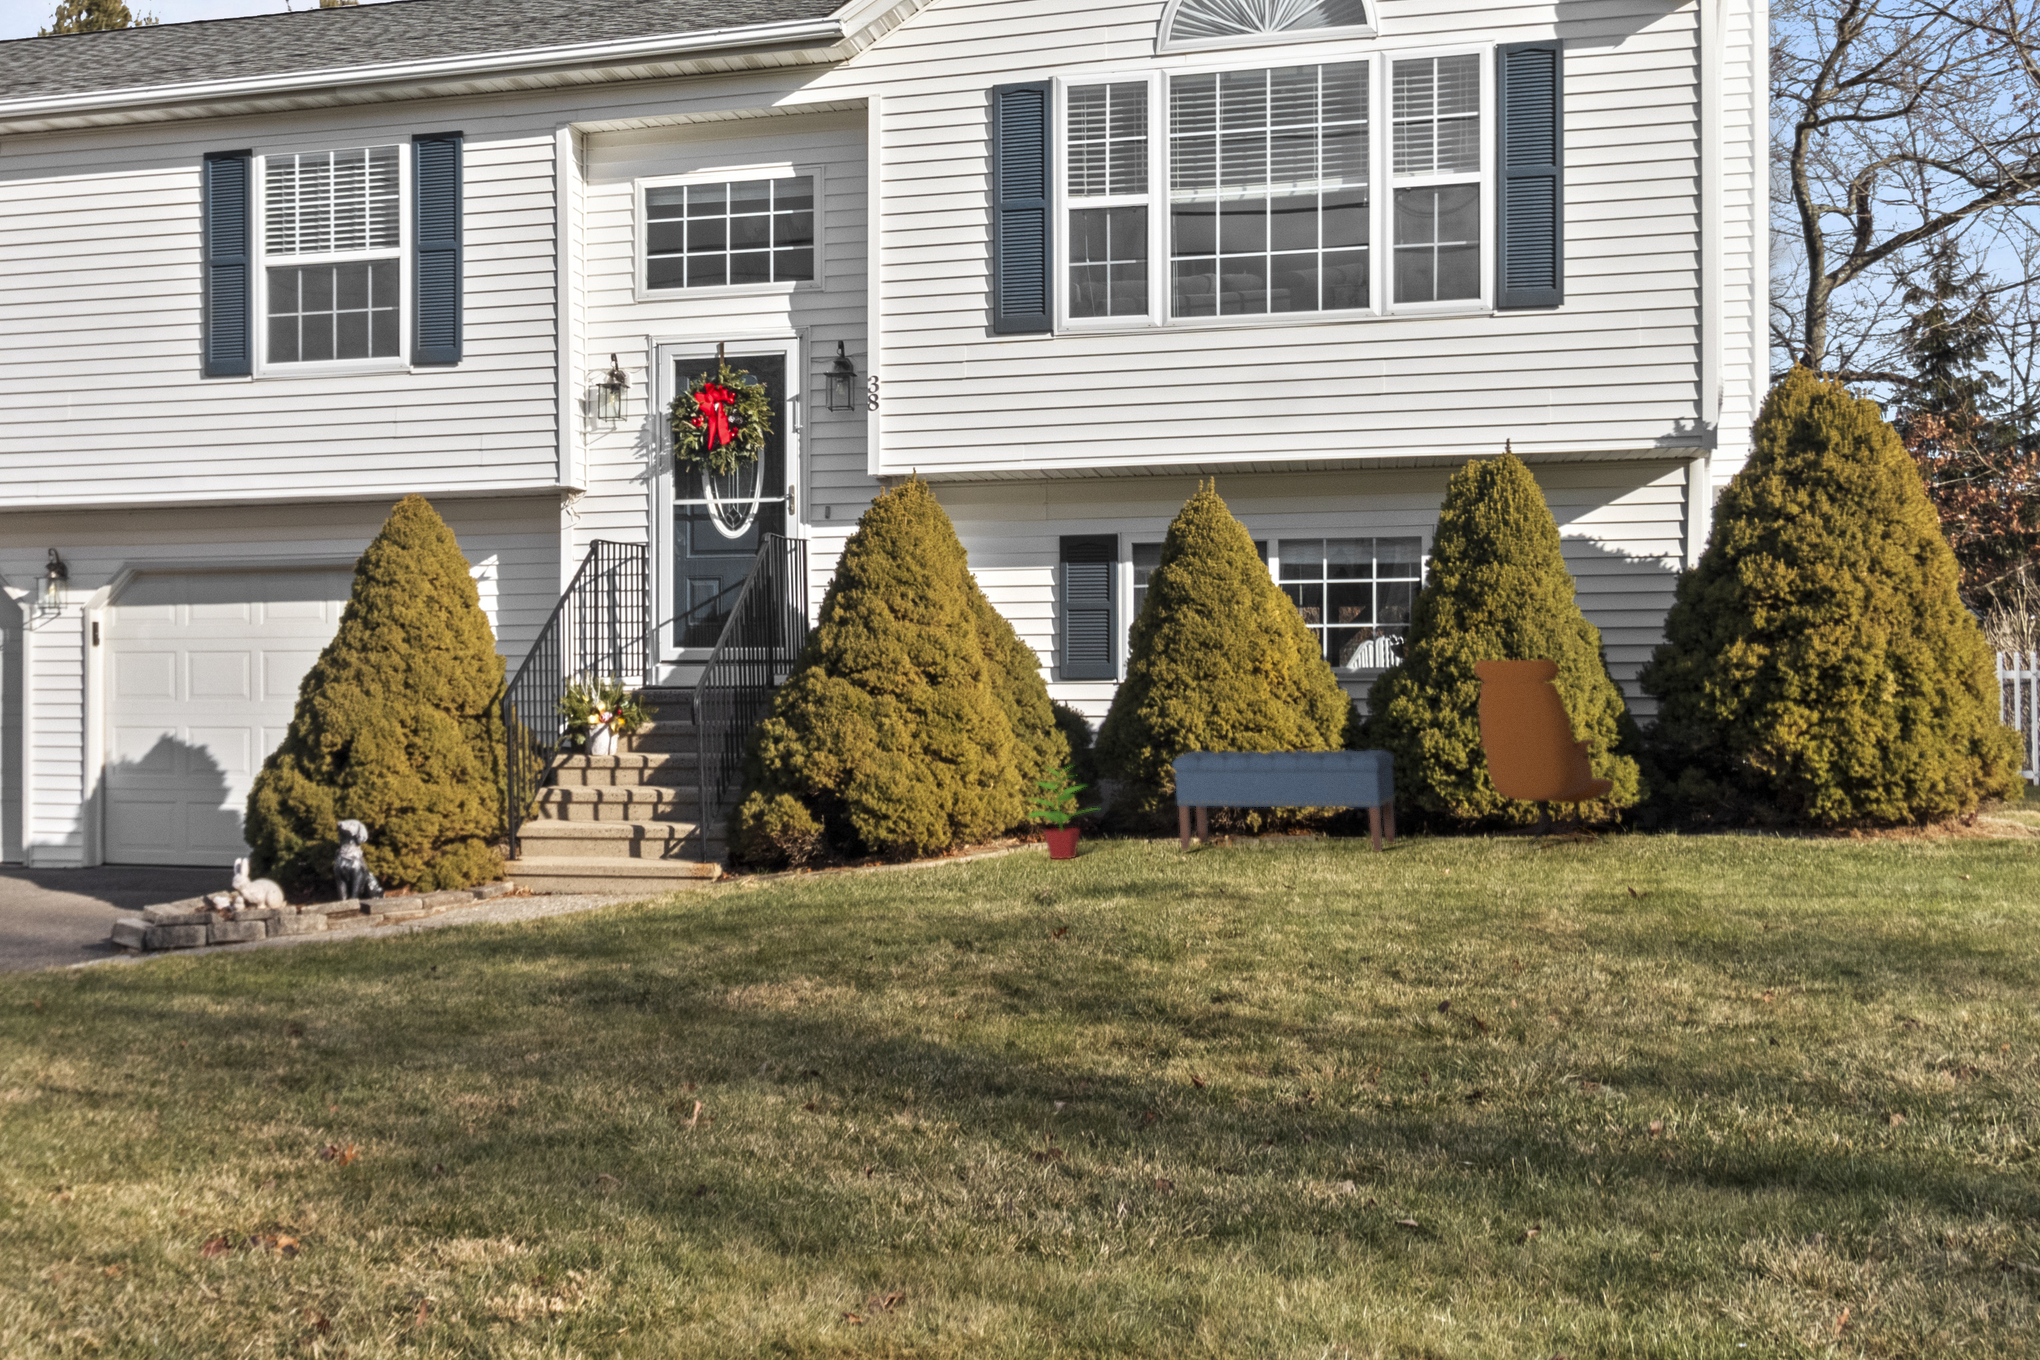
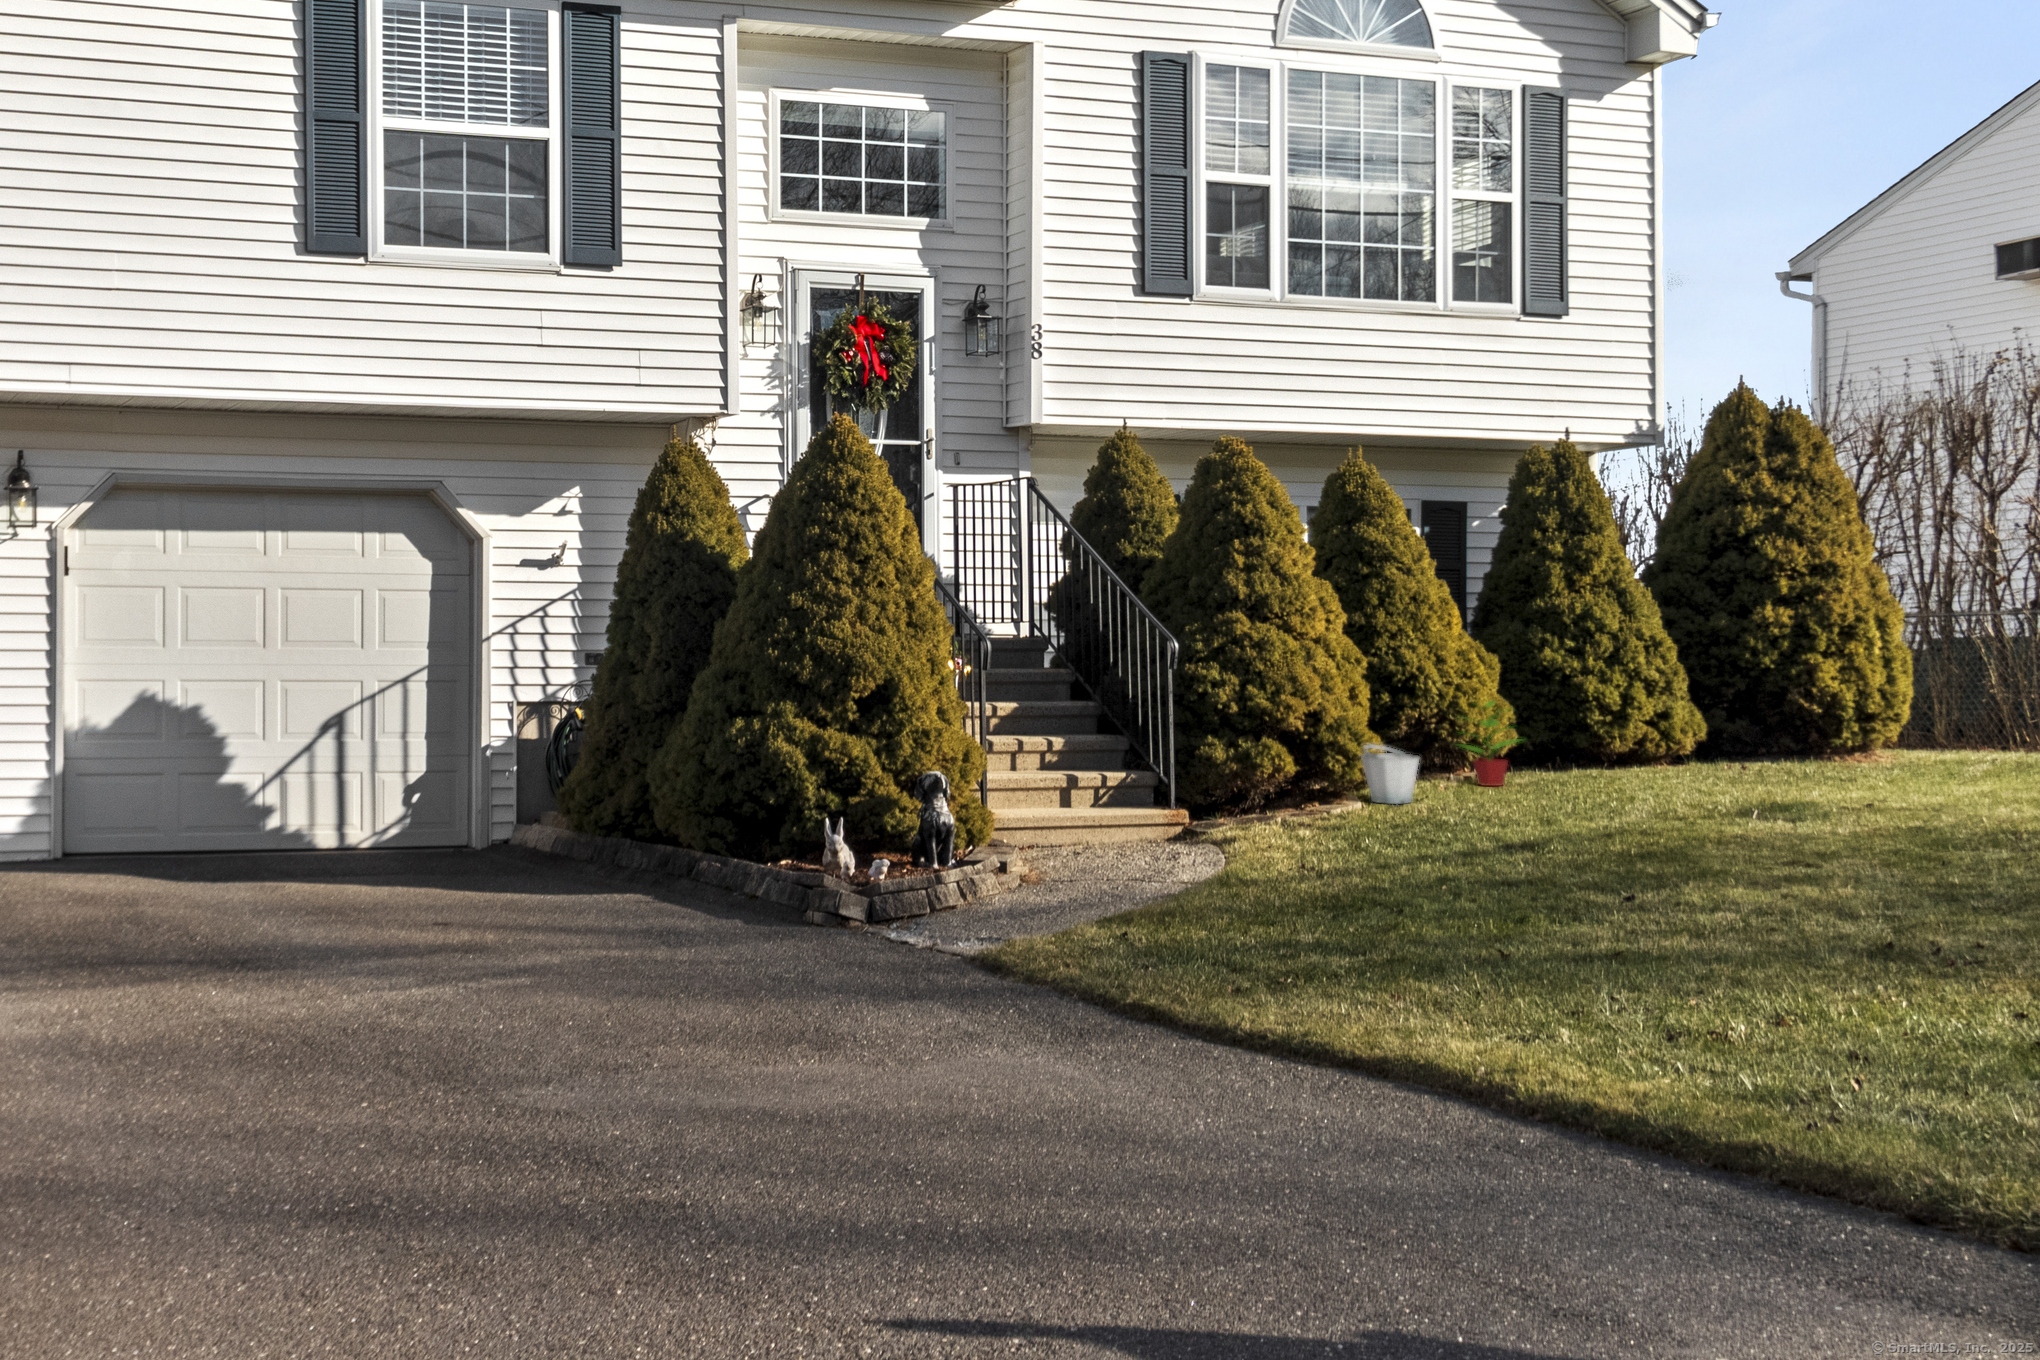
lounge chair: present [1474,659,1614,848] -> none [1730,607,1870,761]
bench: present [1173,750,1395,852] -> none [1531,684,1734,775]
bucket: none [847,809,905,872] -> present [1361,744,1419,804]

